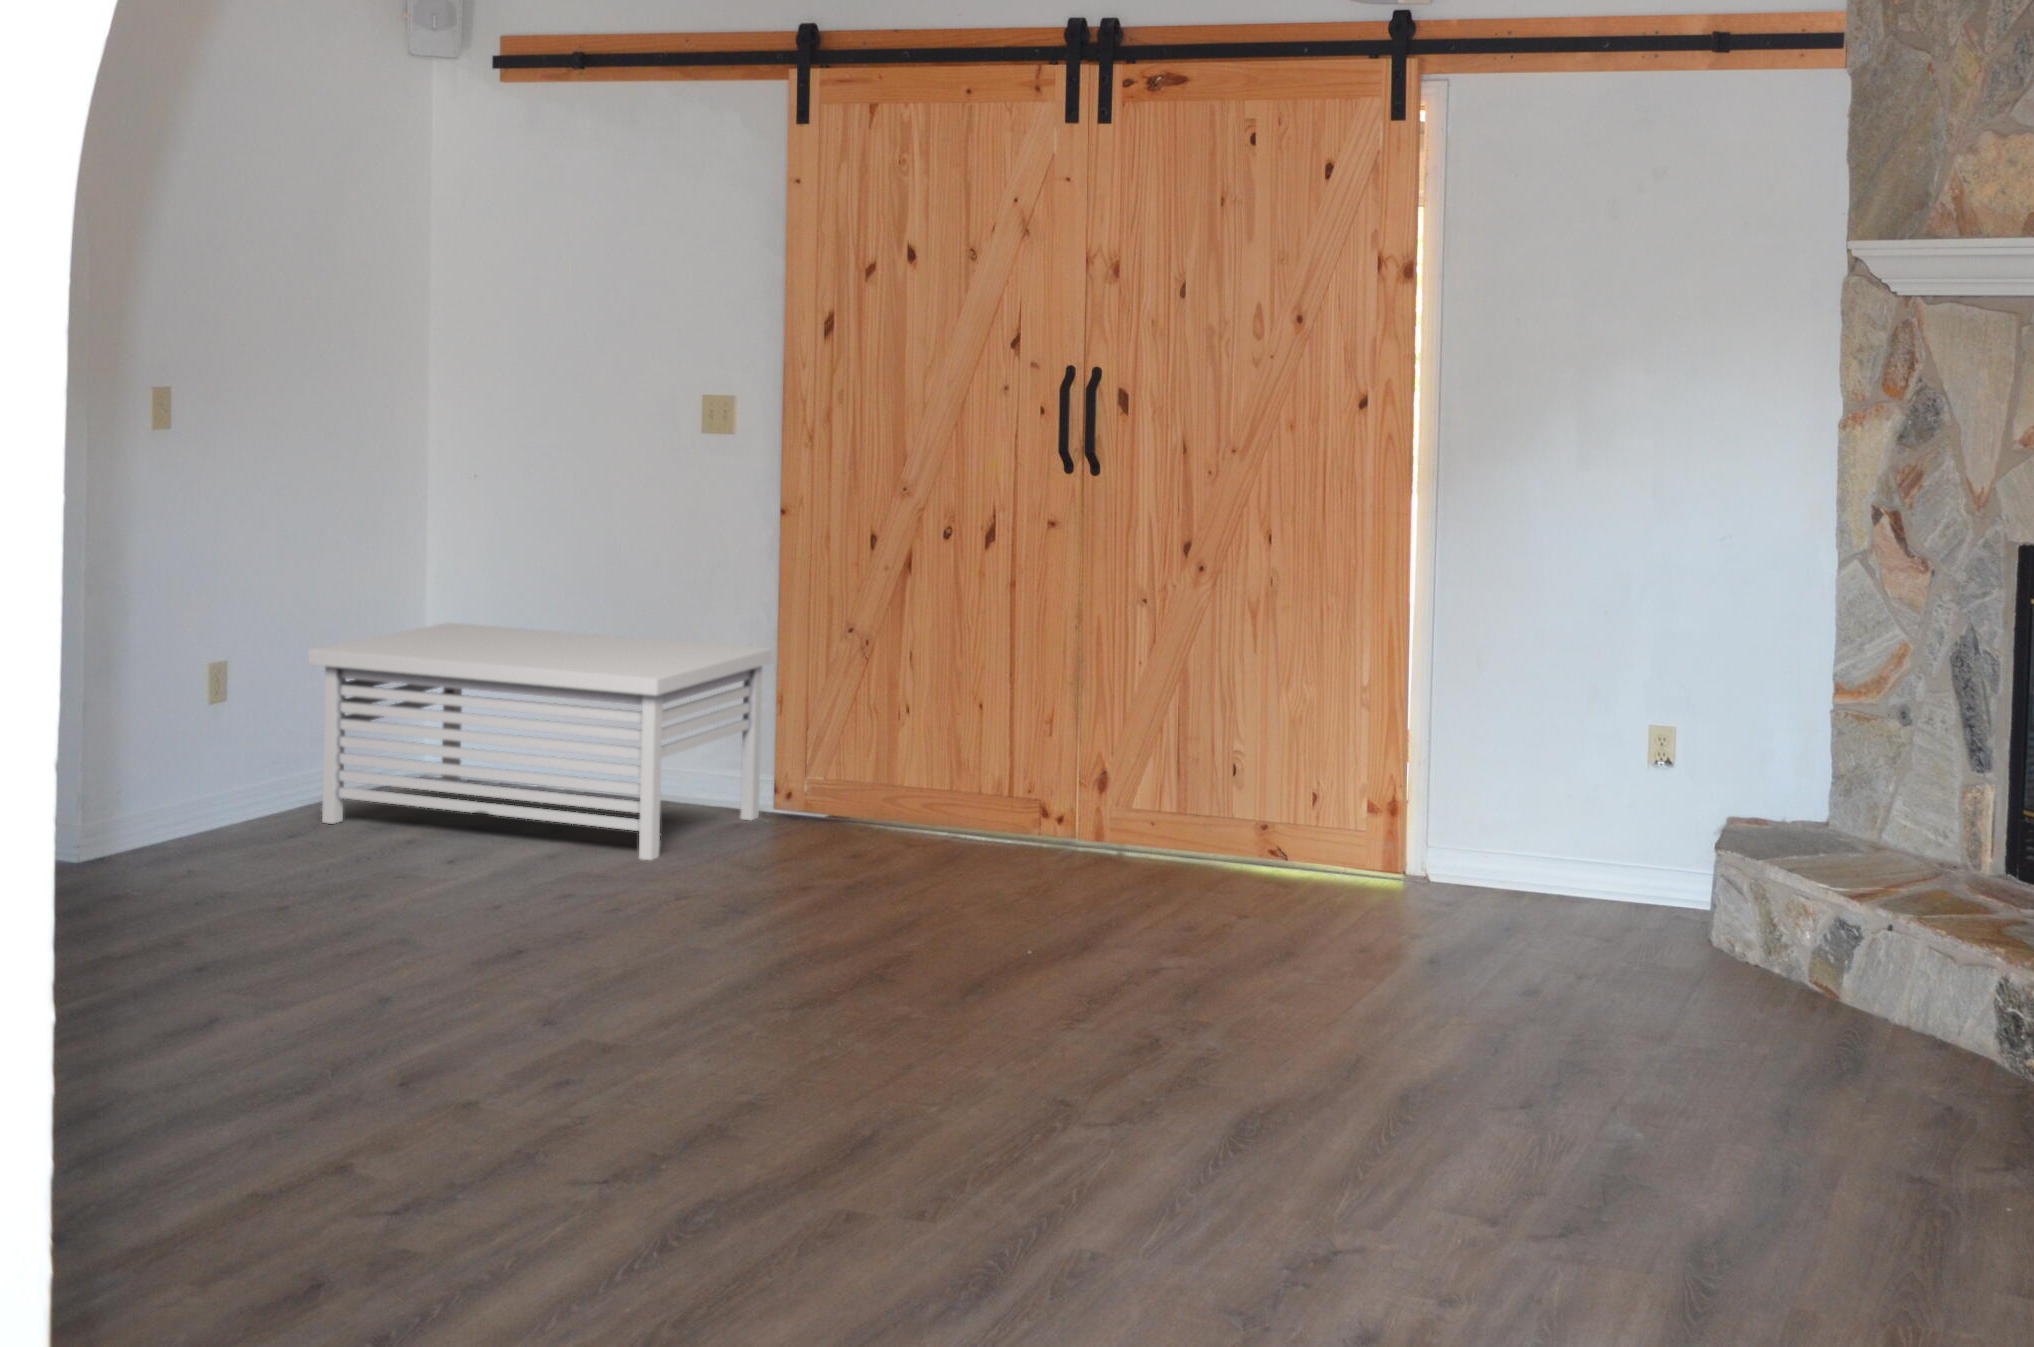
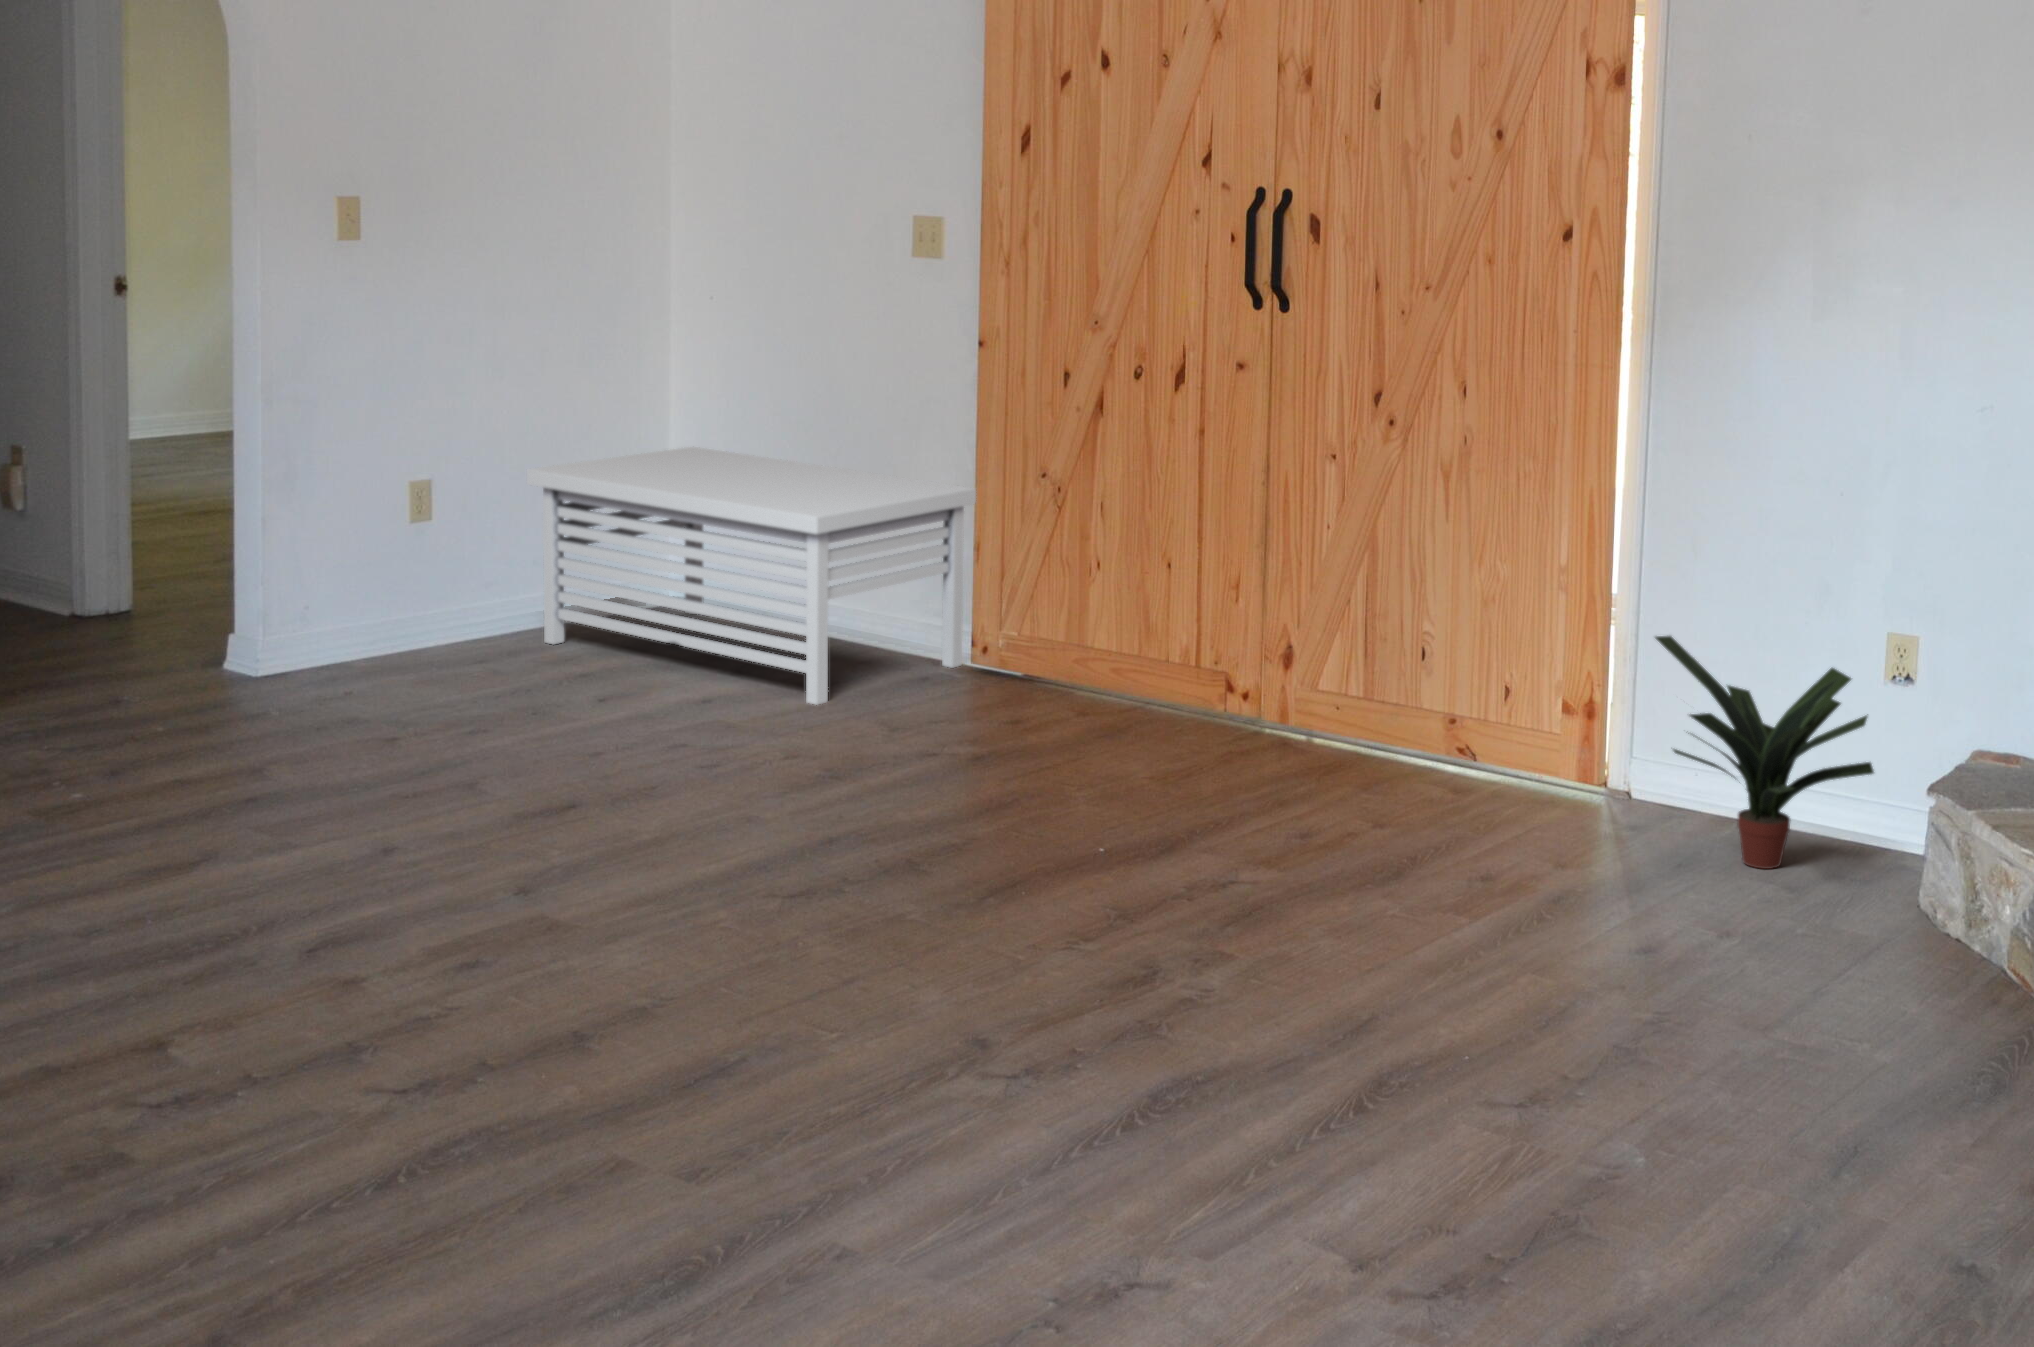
potted plant: none [1473,739,1662,930] -> present [1655,636,1874,869]

